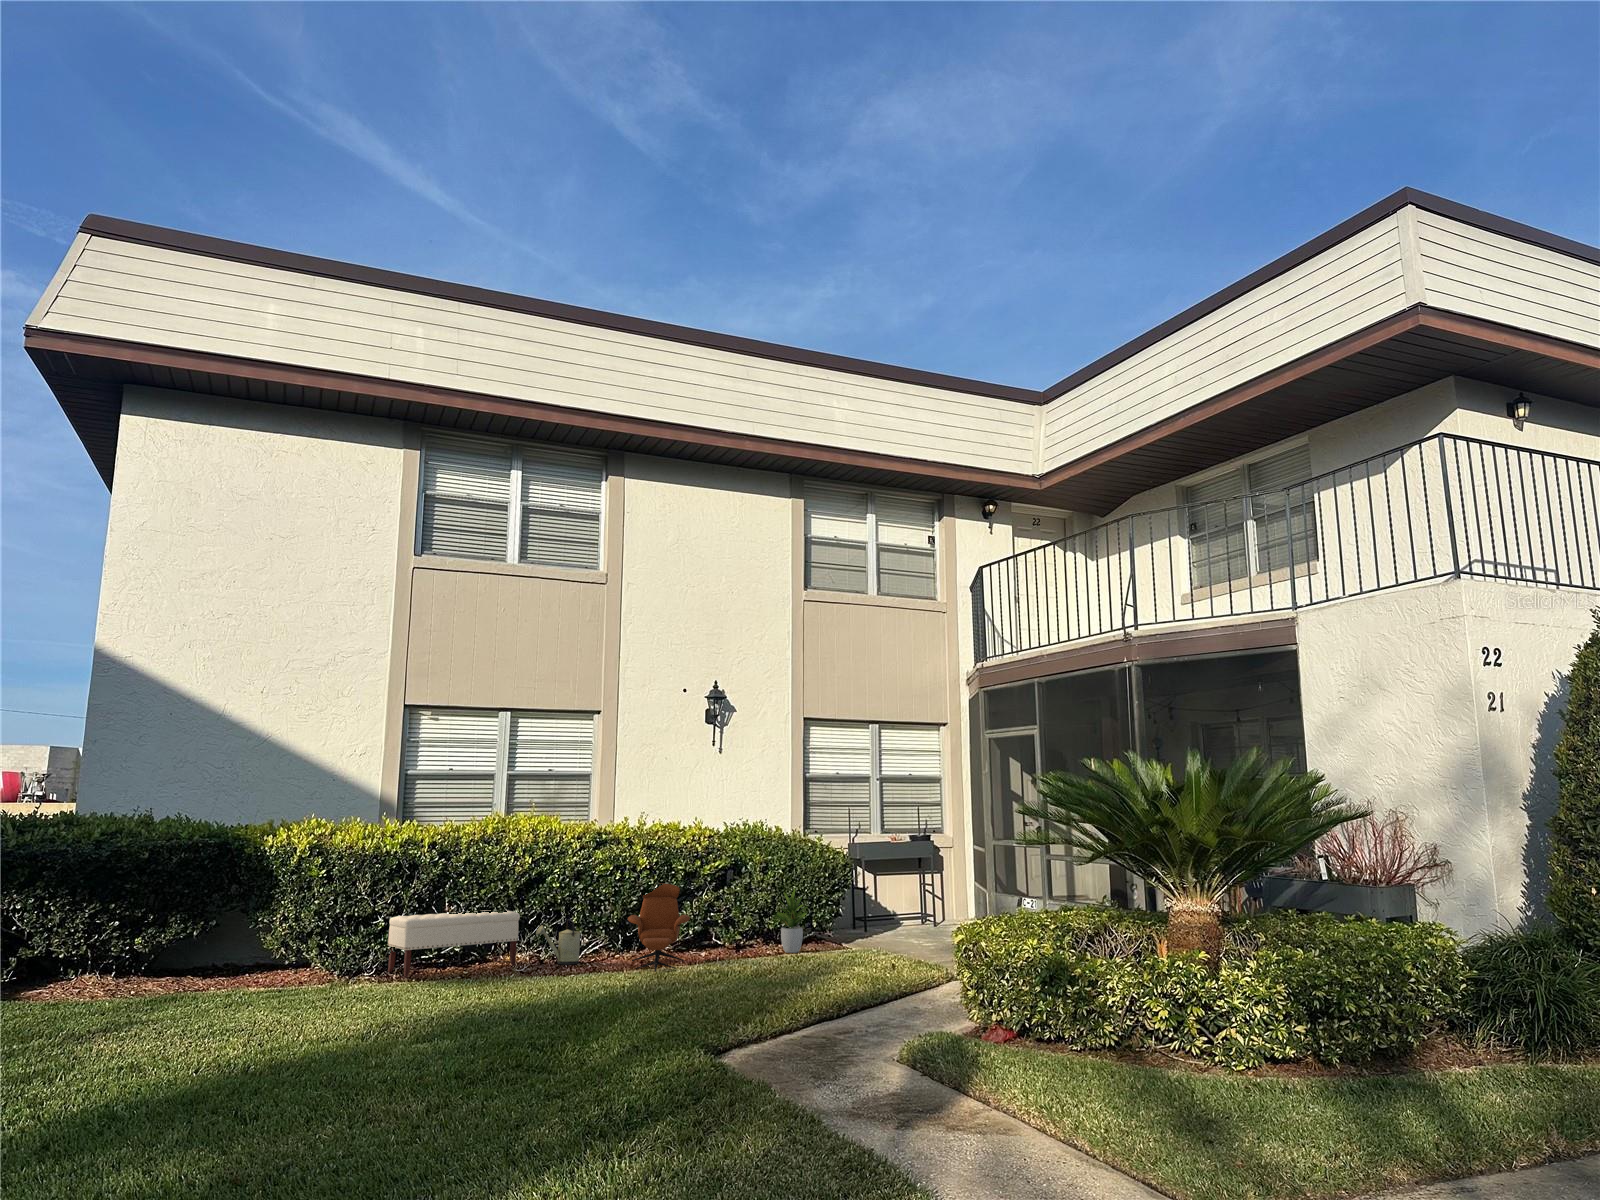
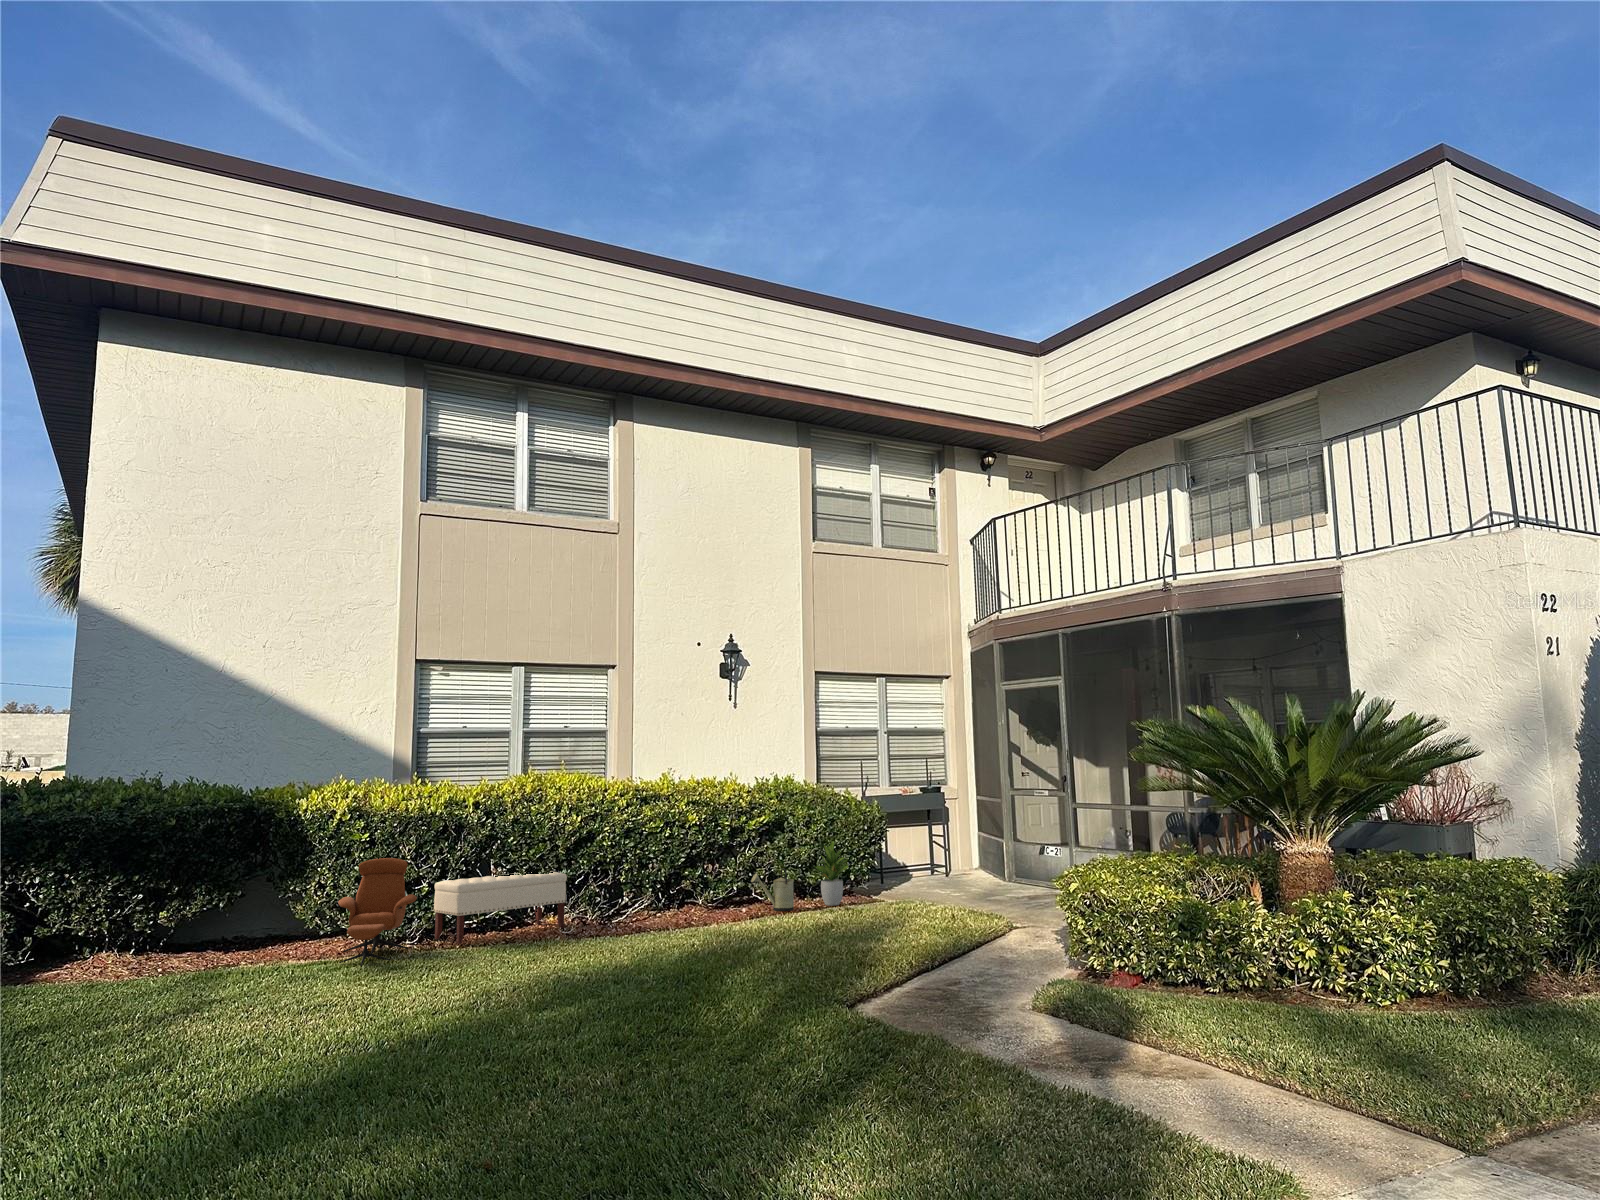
lounge chair: present [628,884,690,972] -> present [338,858,417,966]
watering can: present [536,920,584,965] -> present [751,868,794,911]

